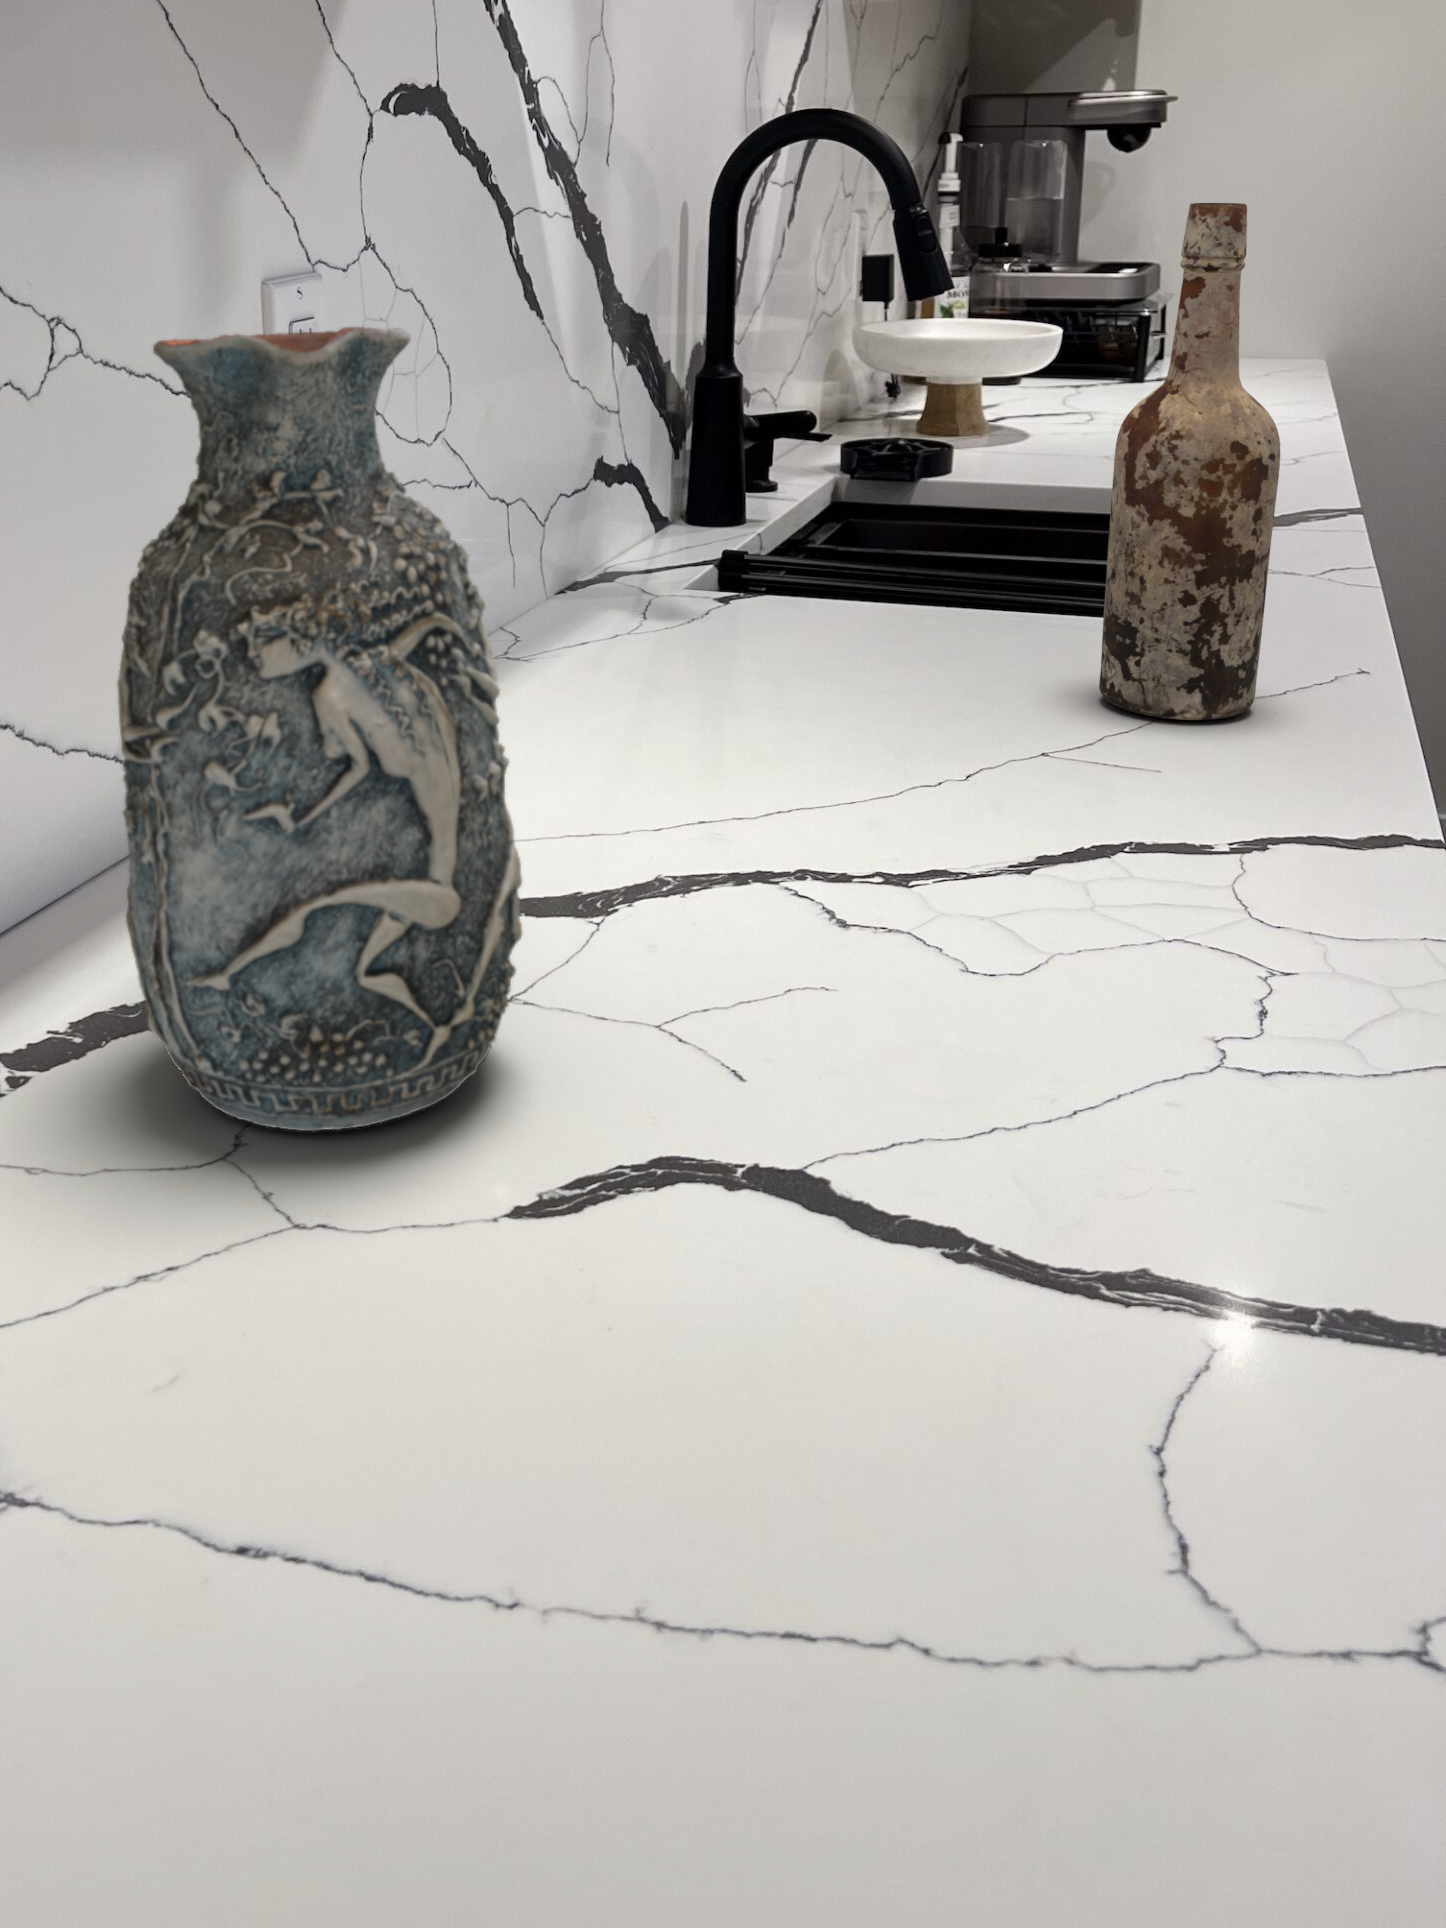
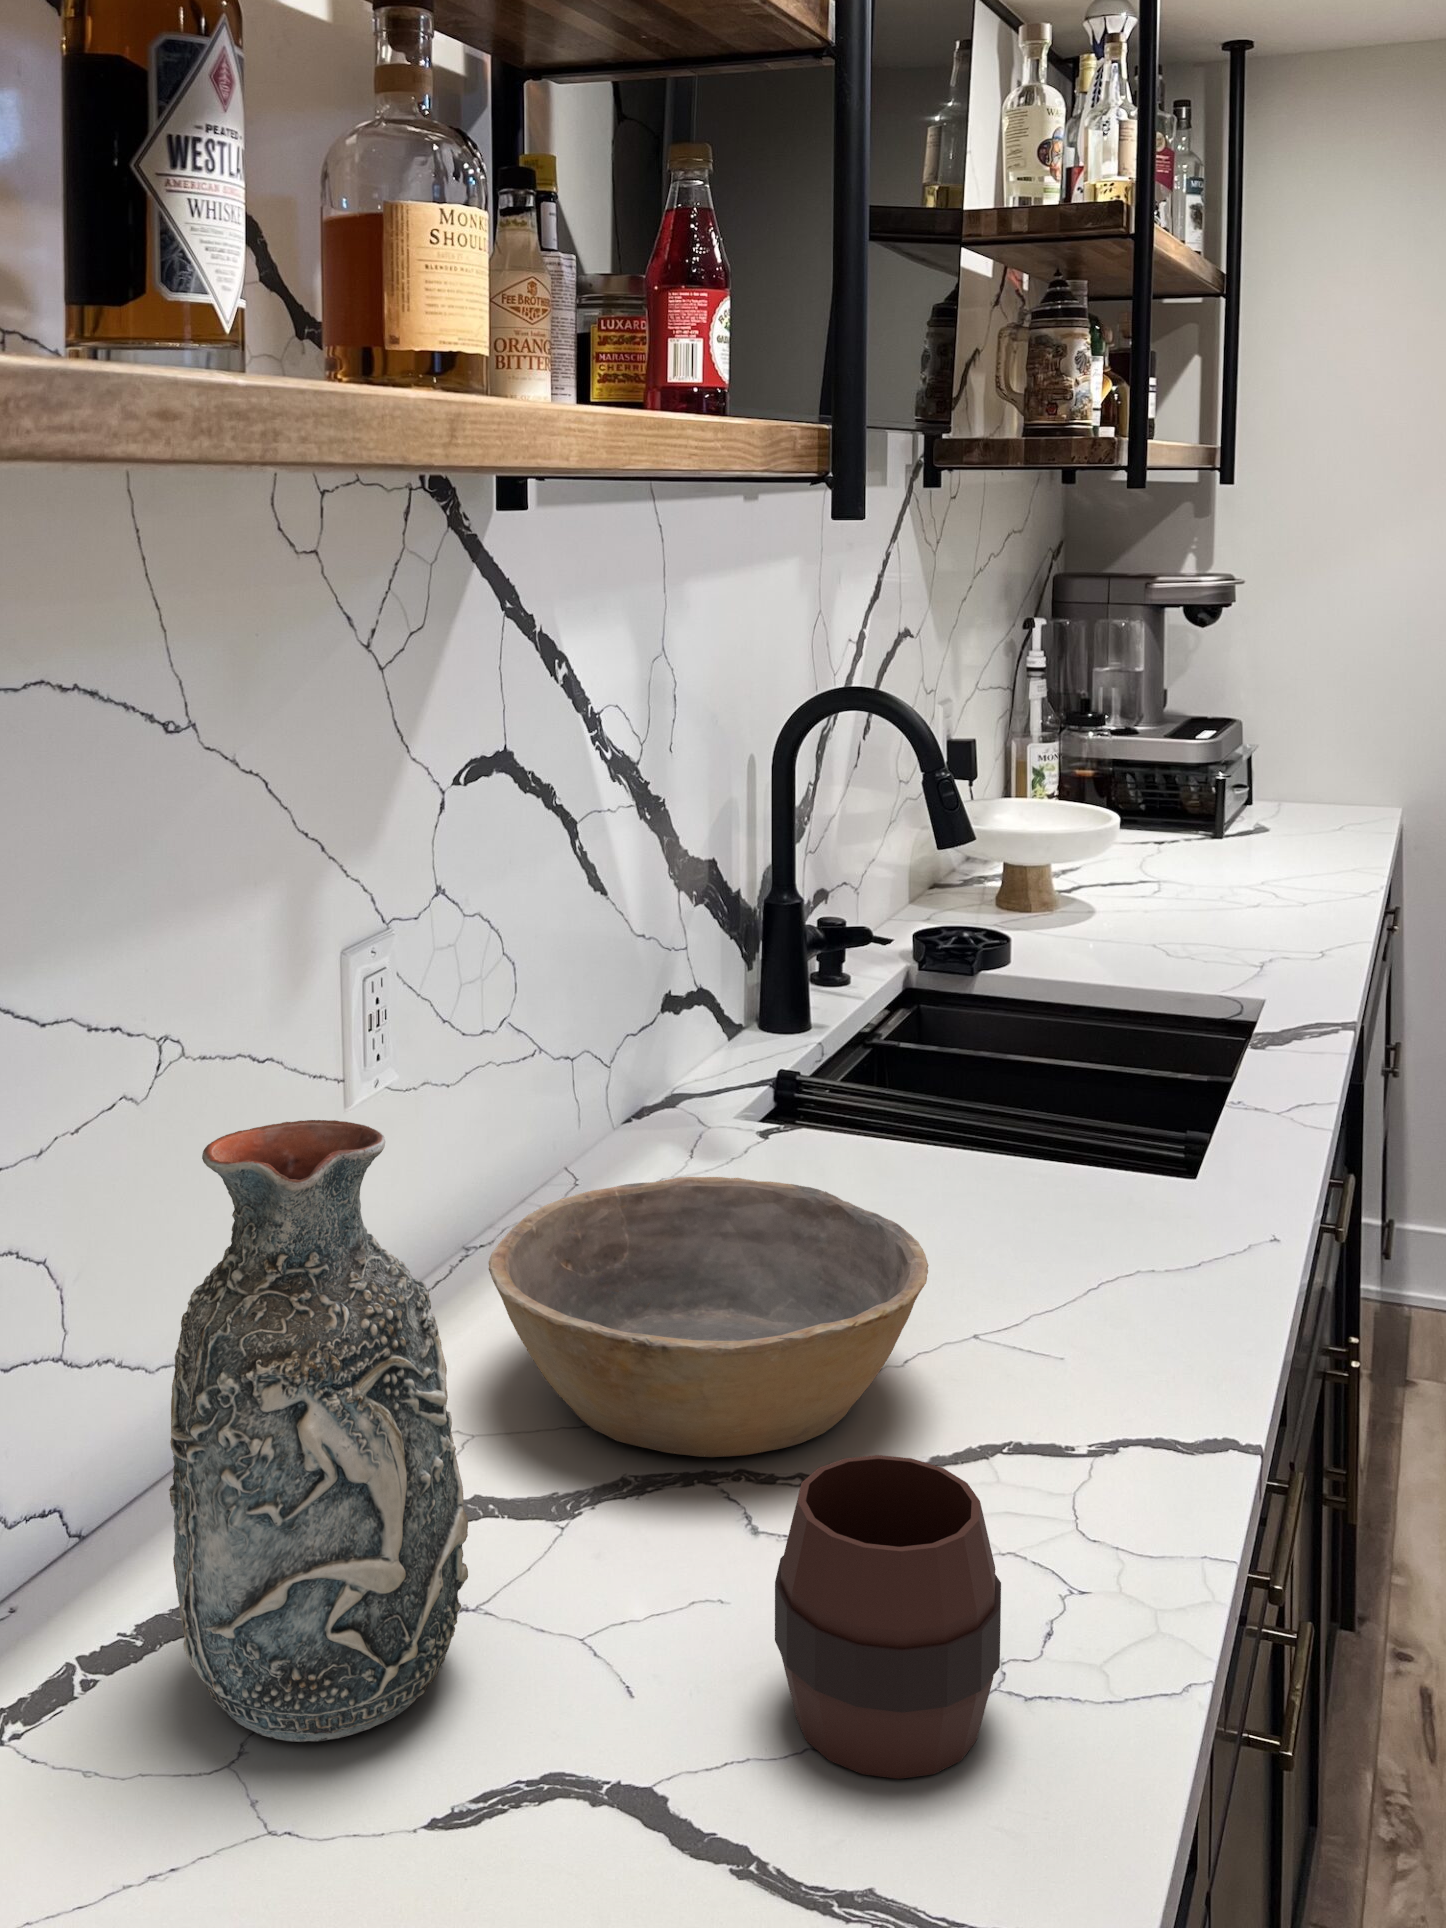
wine bottle: present [1099,203,1280,720] -> none [1036,876,1168,1299]
bowl: none [471,574,1033,857] -> present [489,1177,928,1457]
cup: none [942,769,1262,1151] -> present [775,1455,1001,1779]

